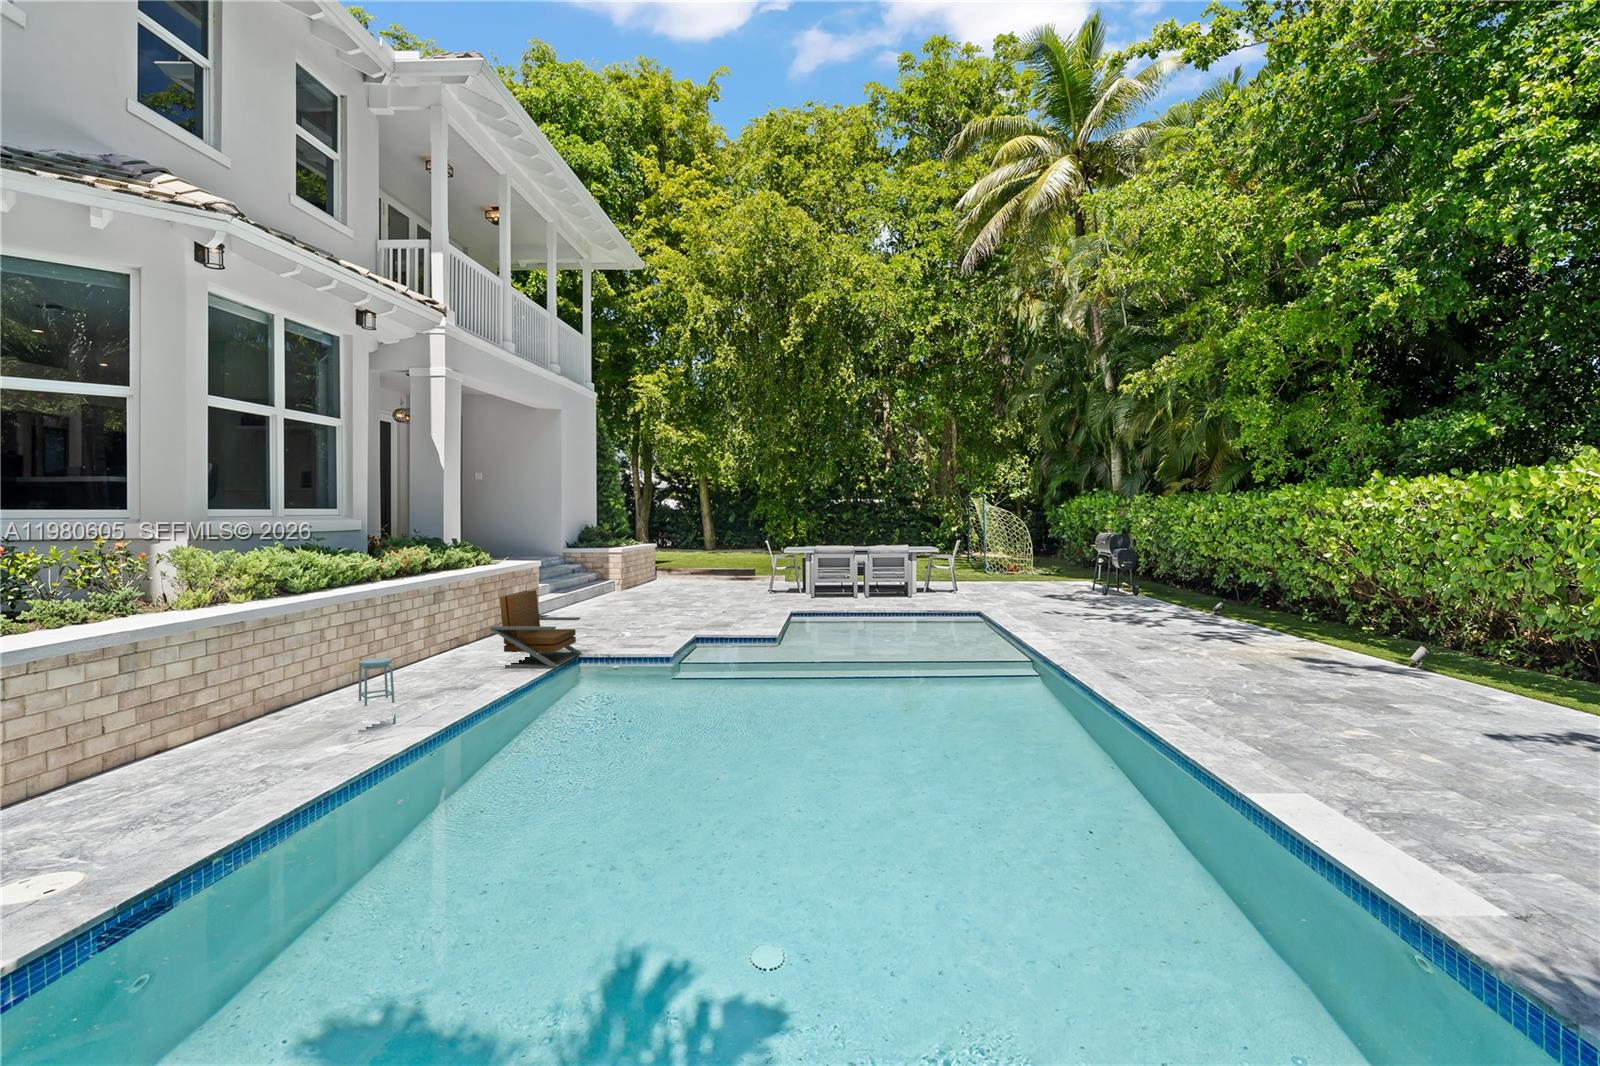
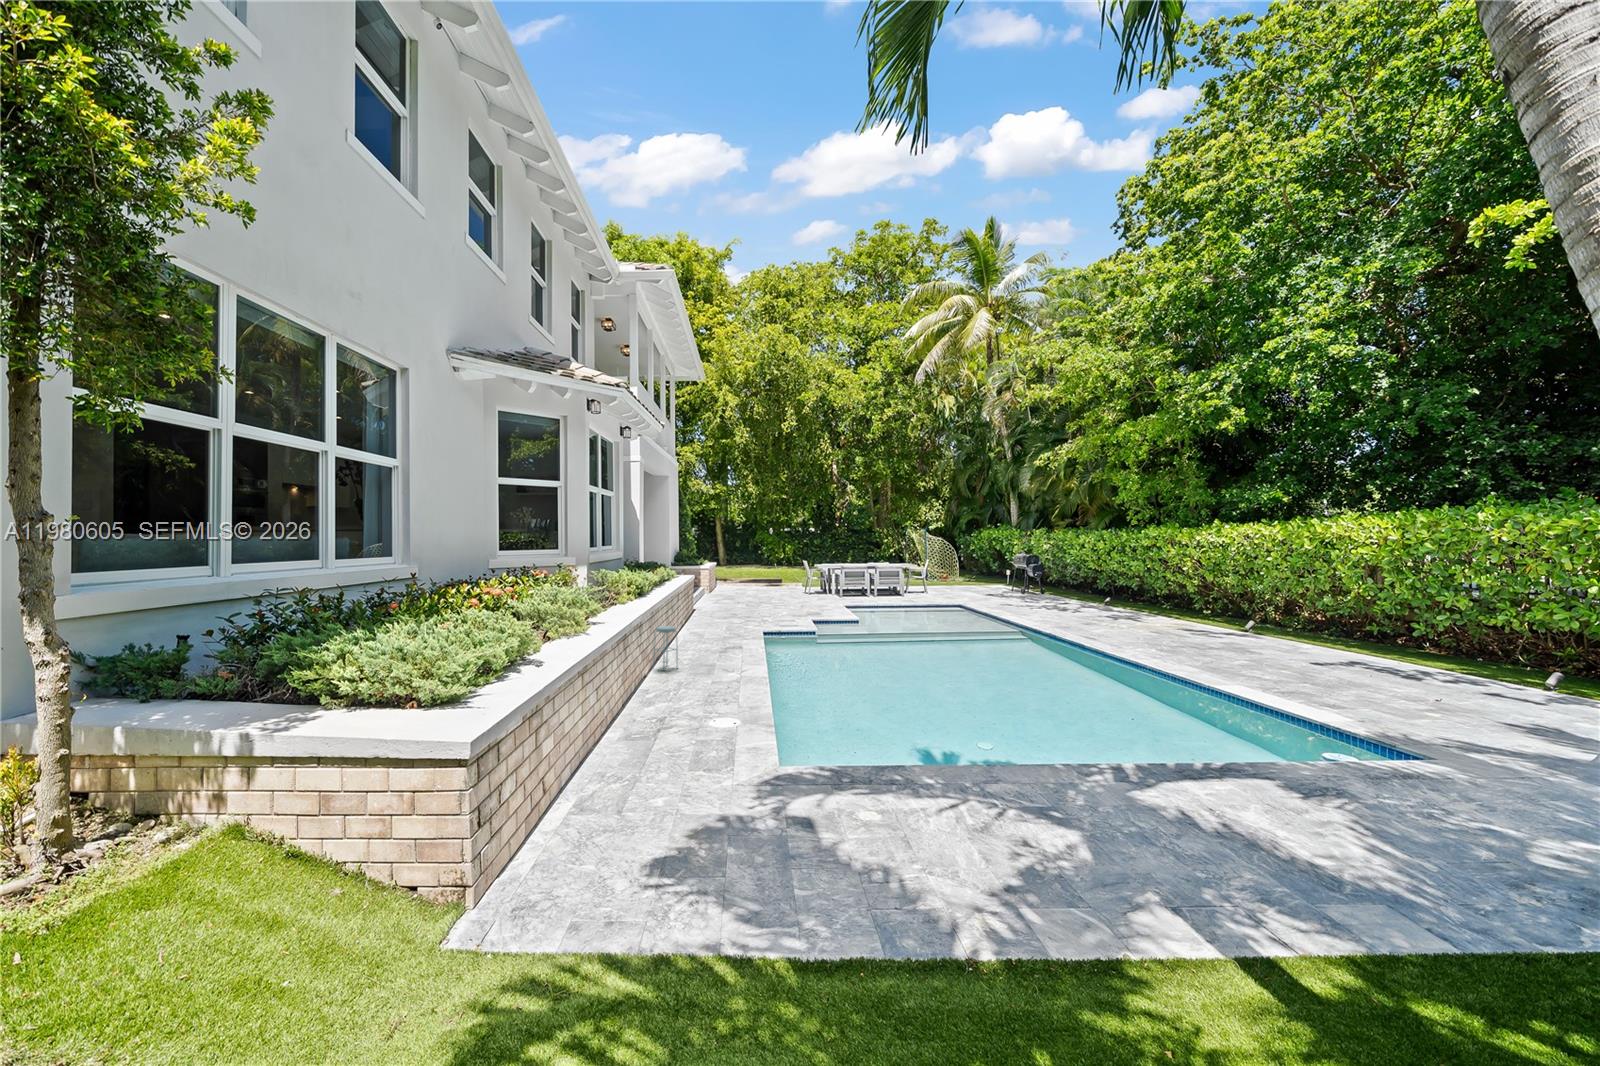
lounge chair: present [490,590,581,668] -> none [679,587,725,639]

